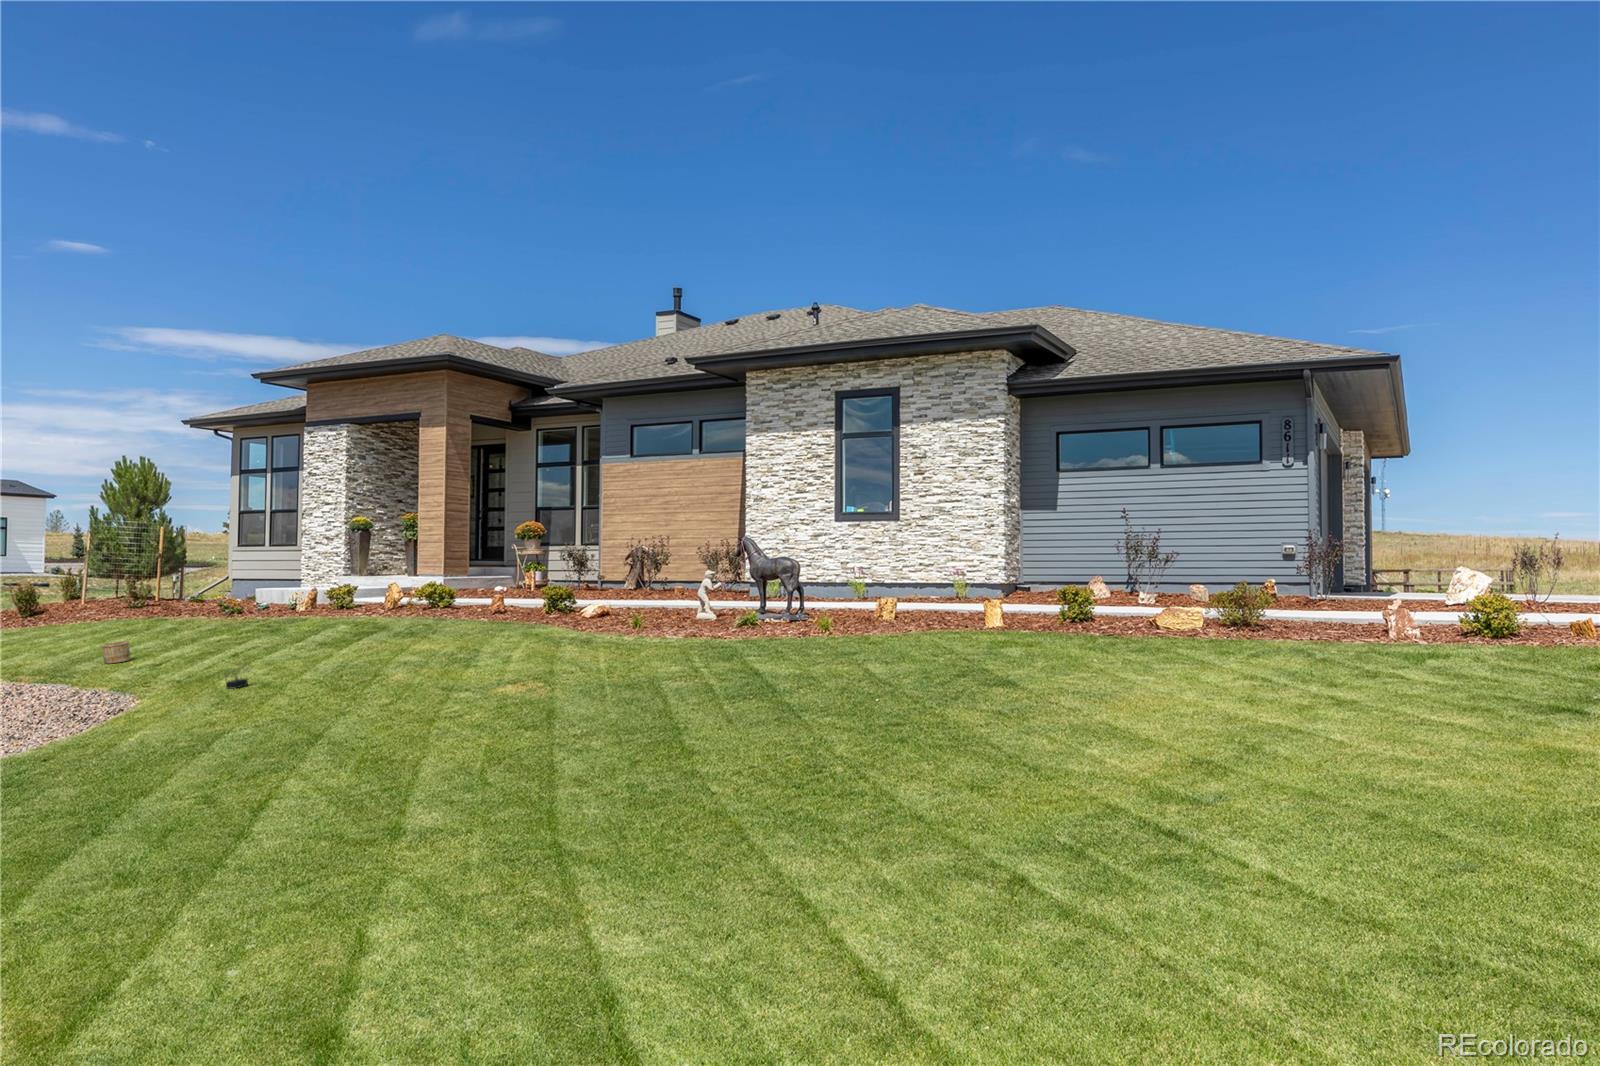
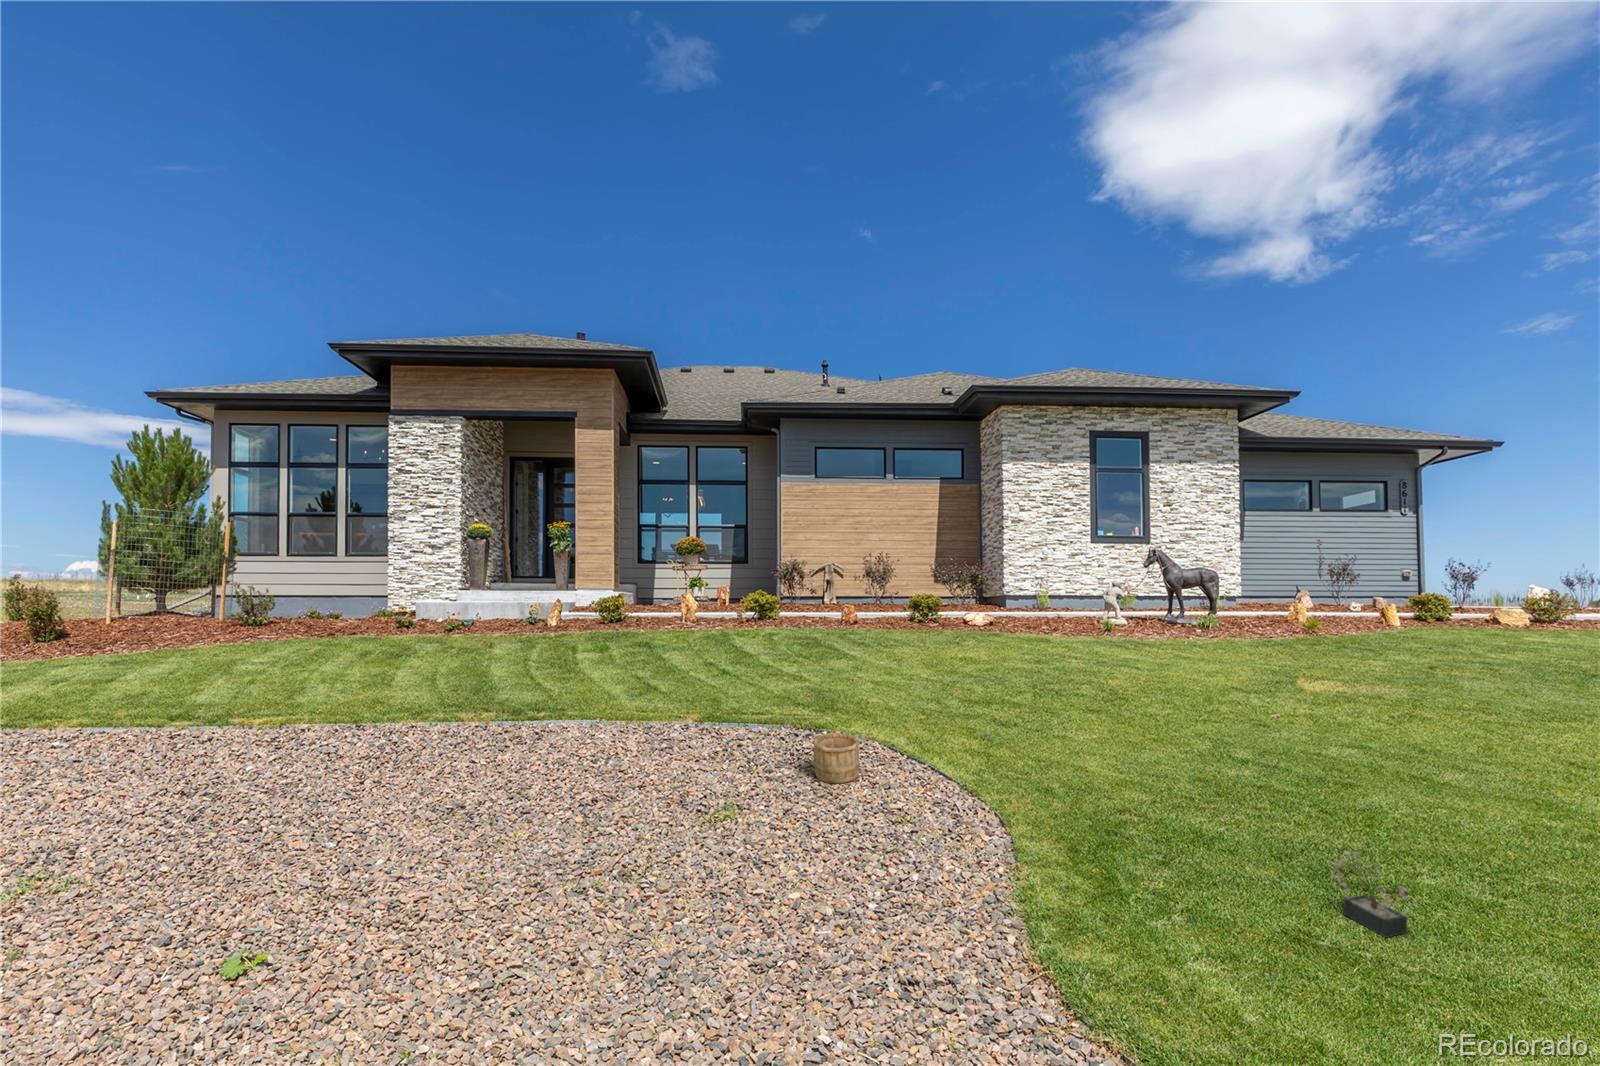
decorative plant: present [225,663,248,689] -> present [1330,851,1417,938]

